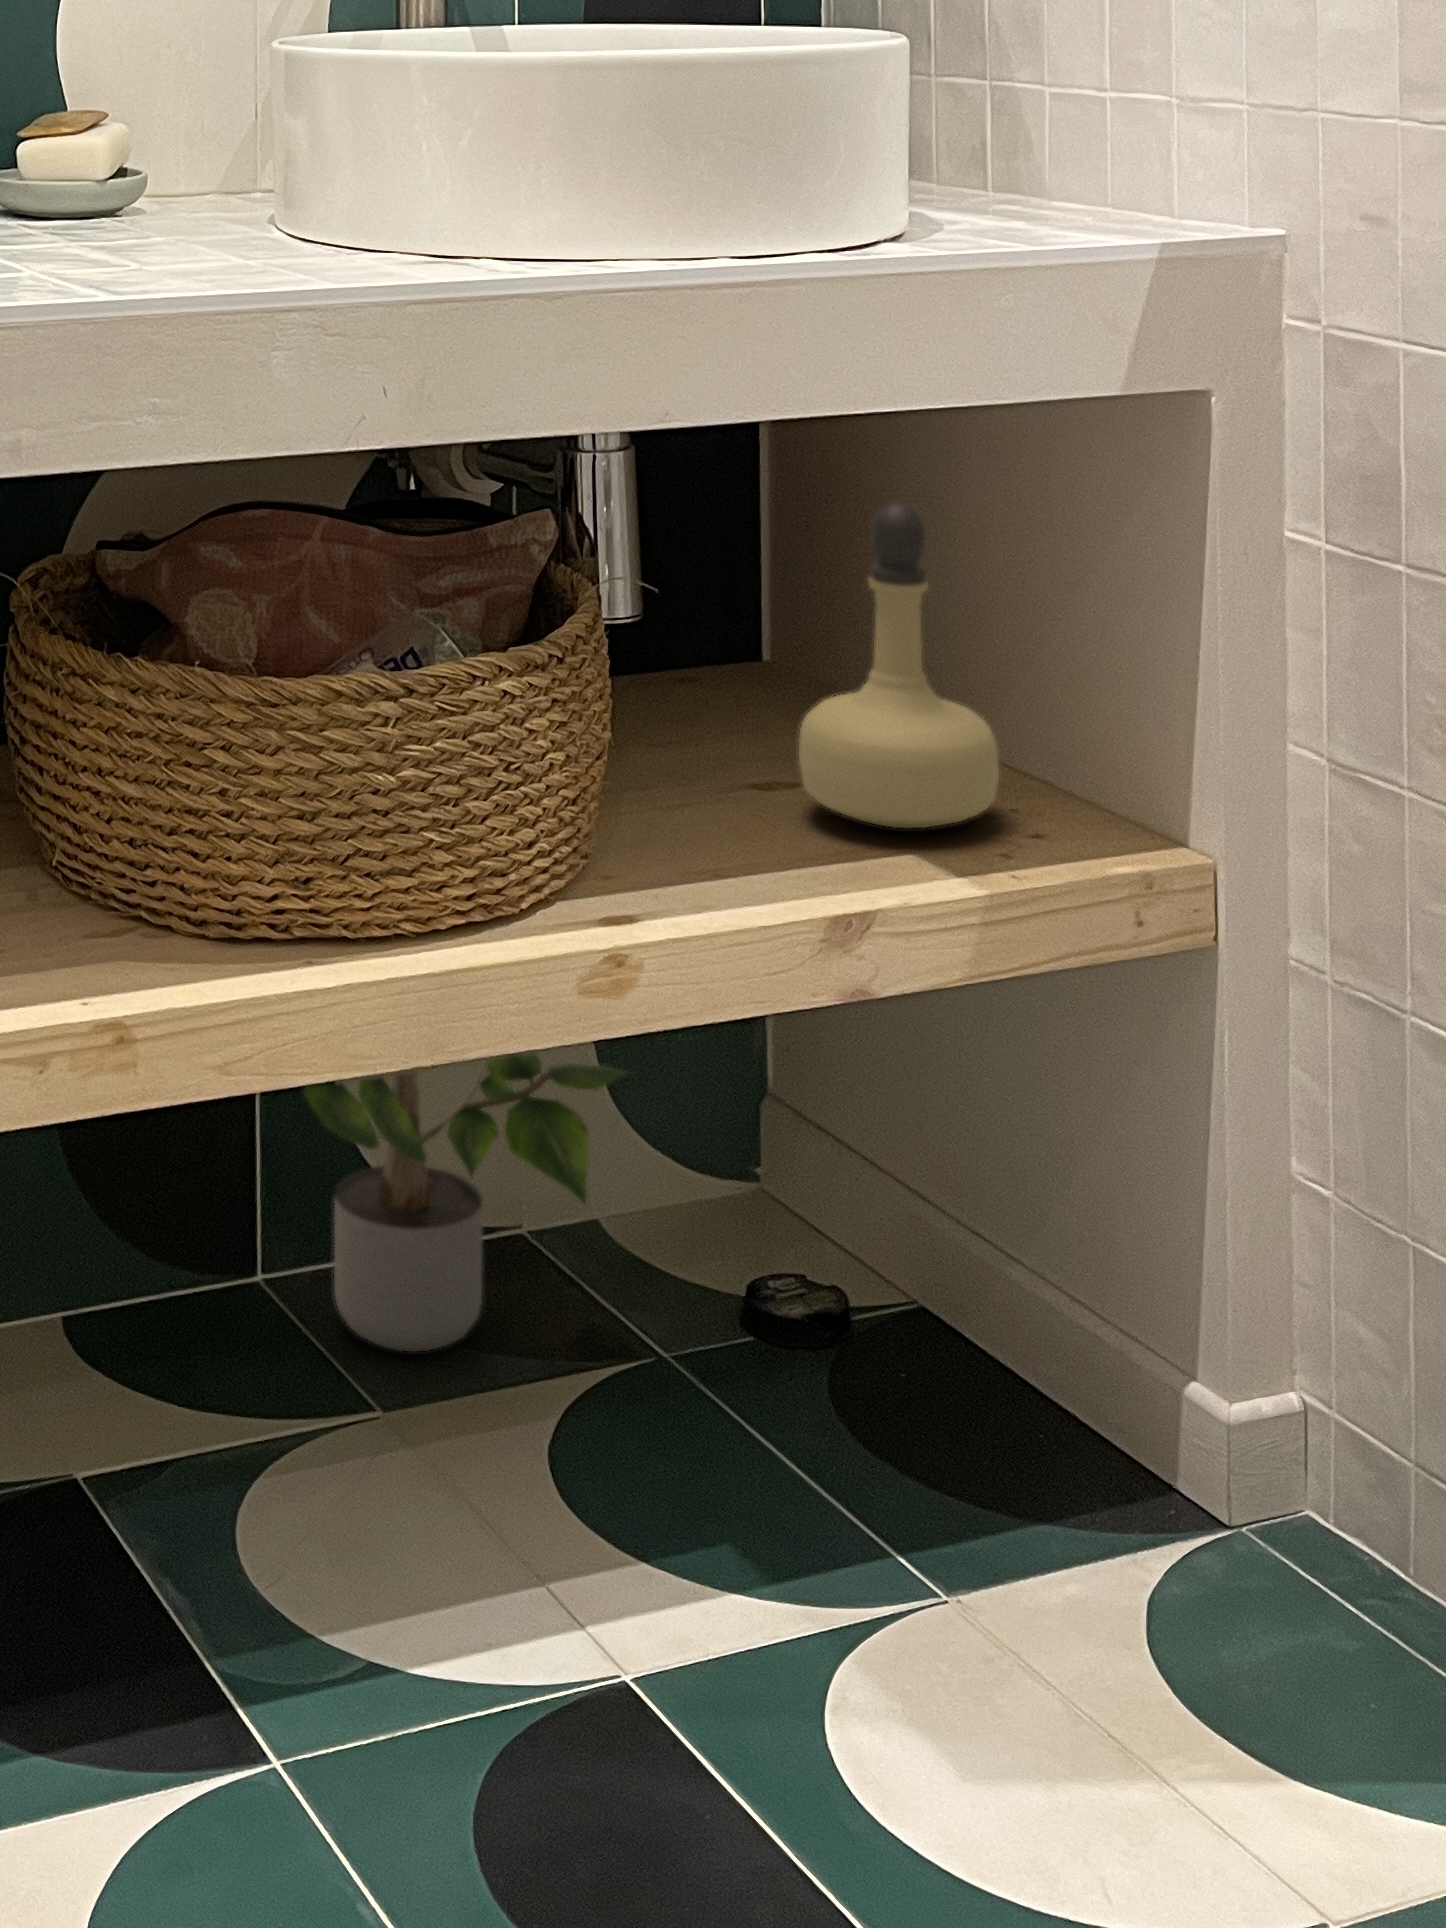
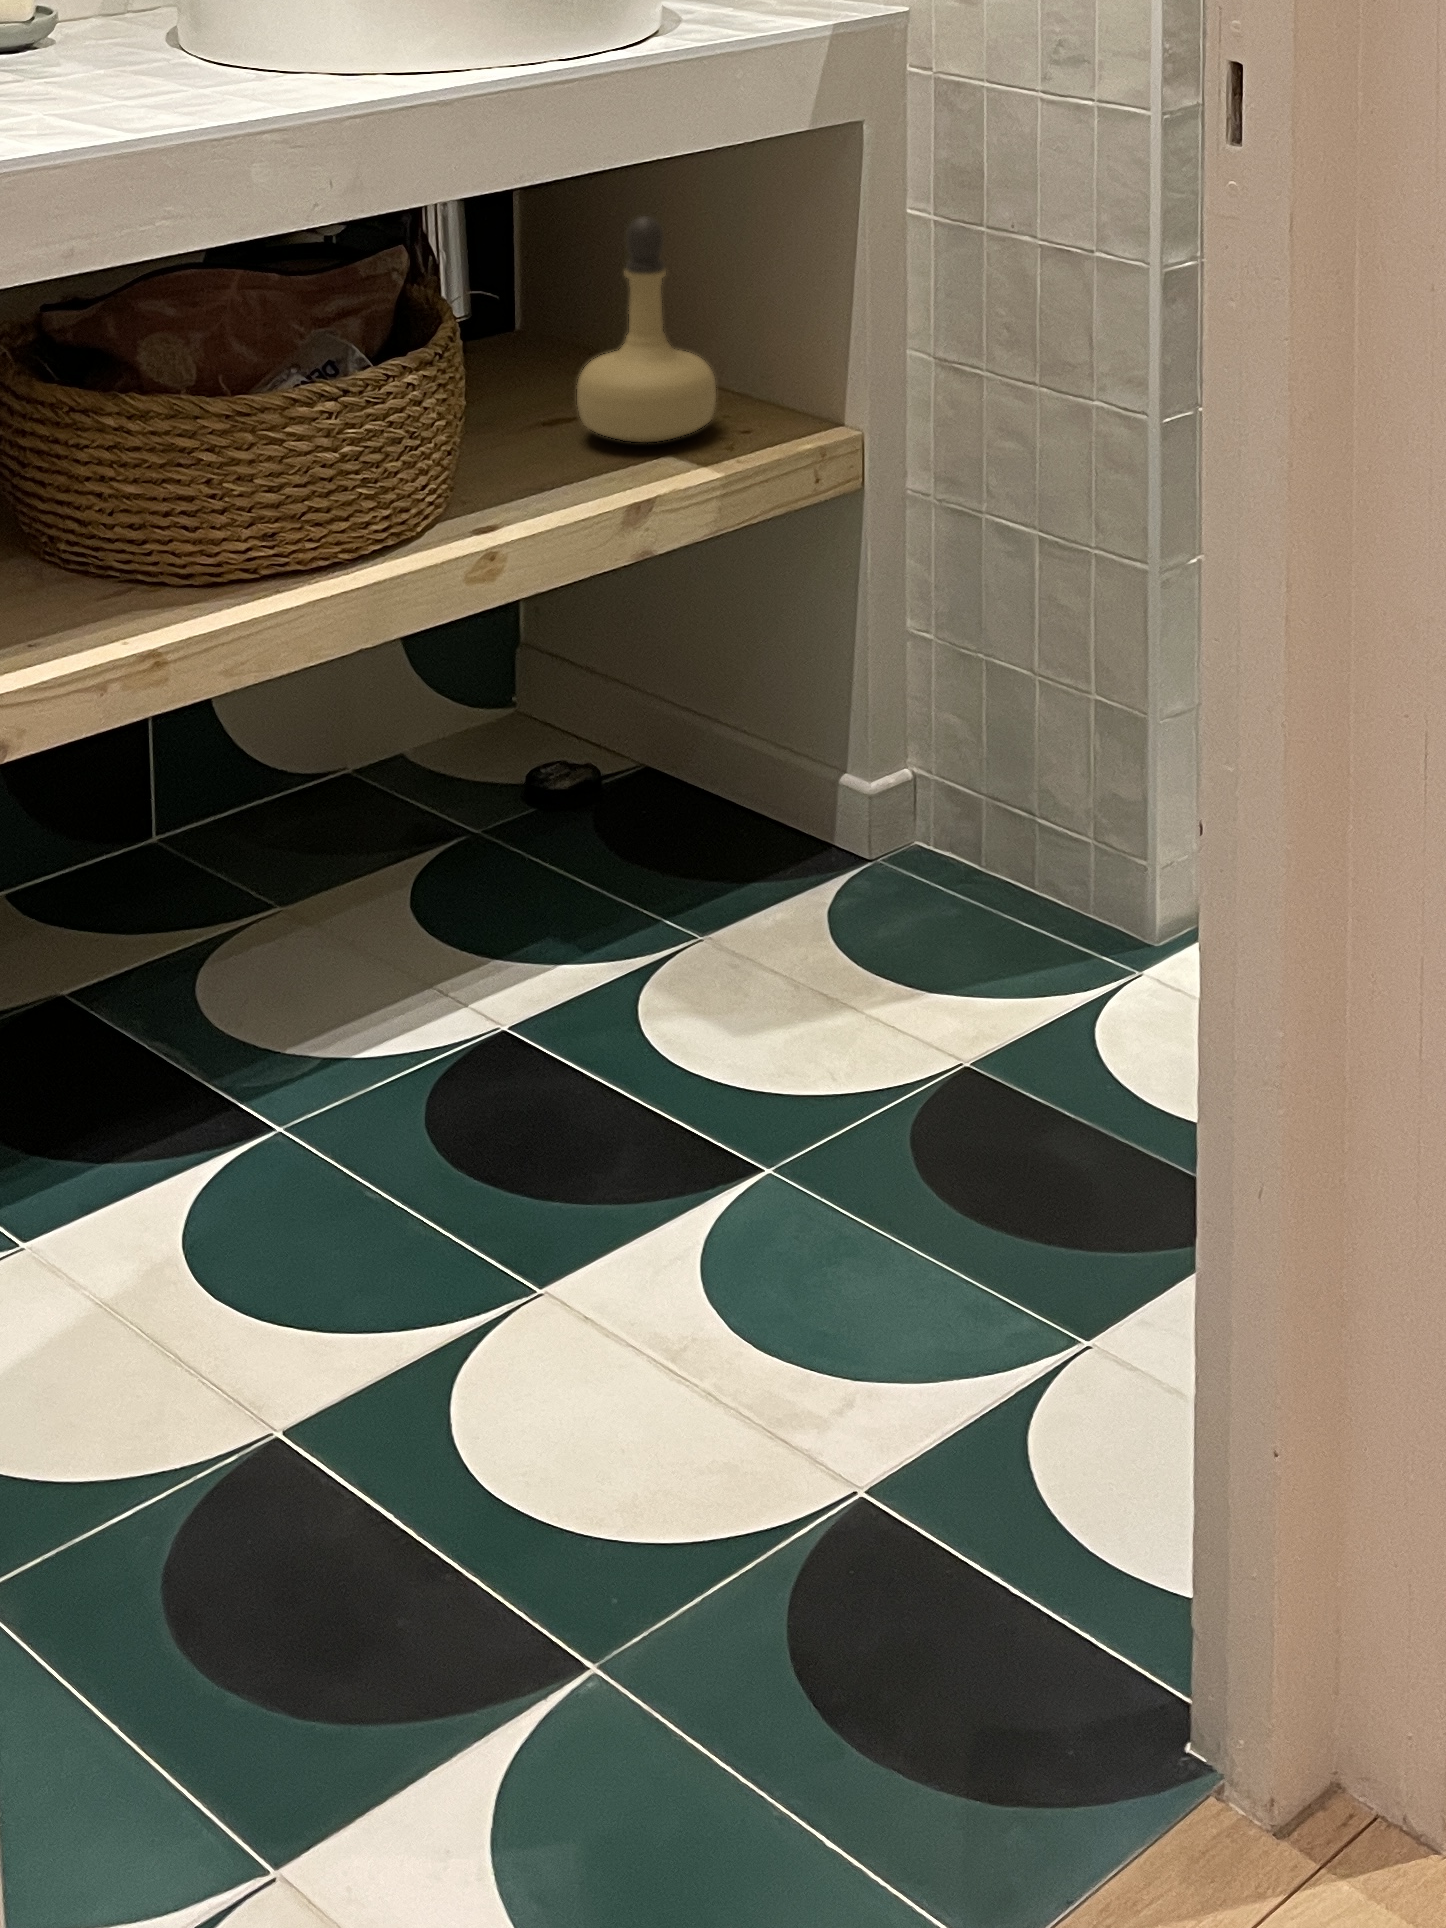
potted plant: present [304,1053,629,1351] -> none [166,362,450,871]

